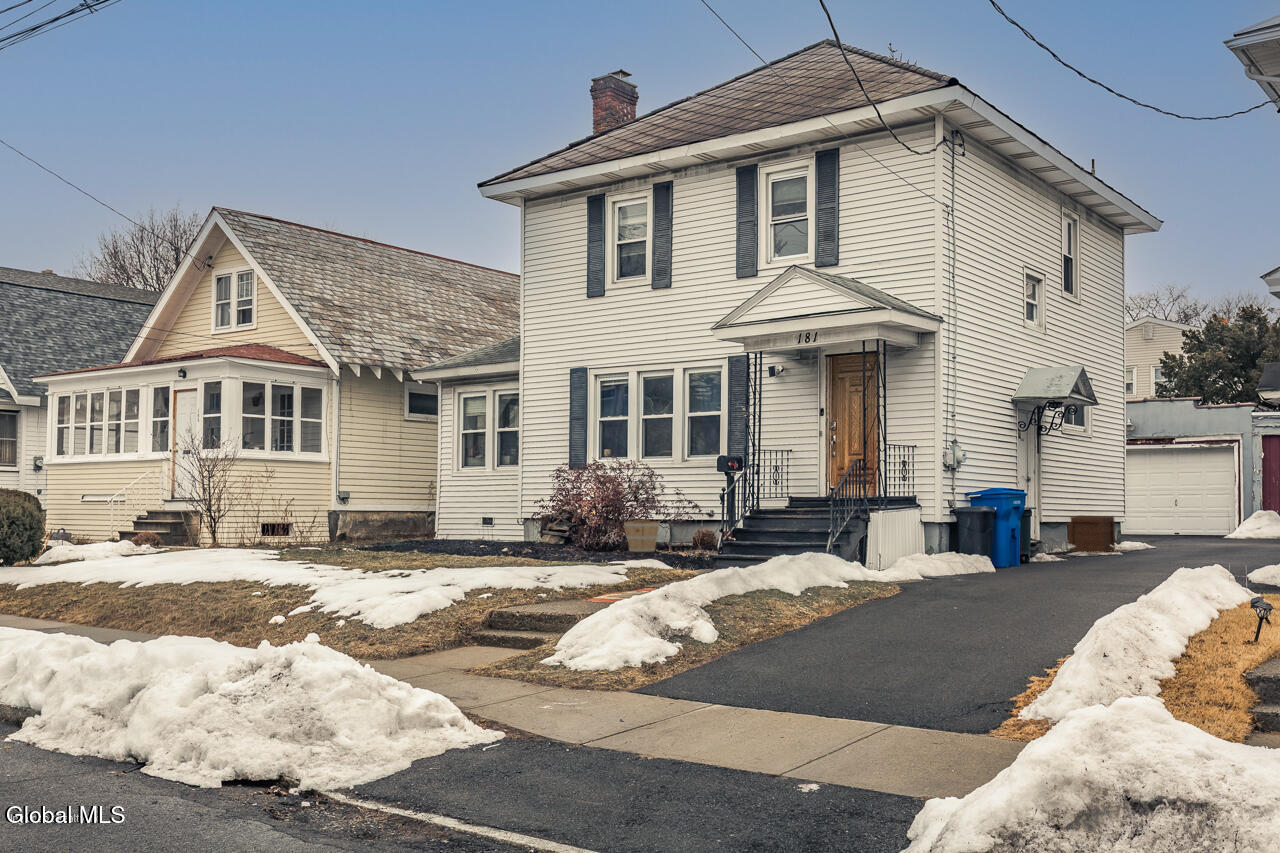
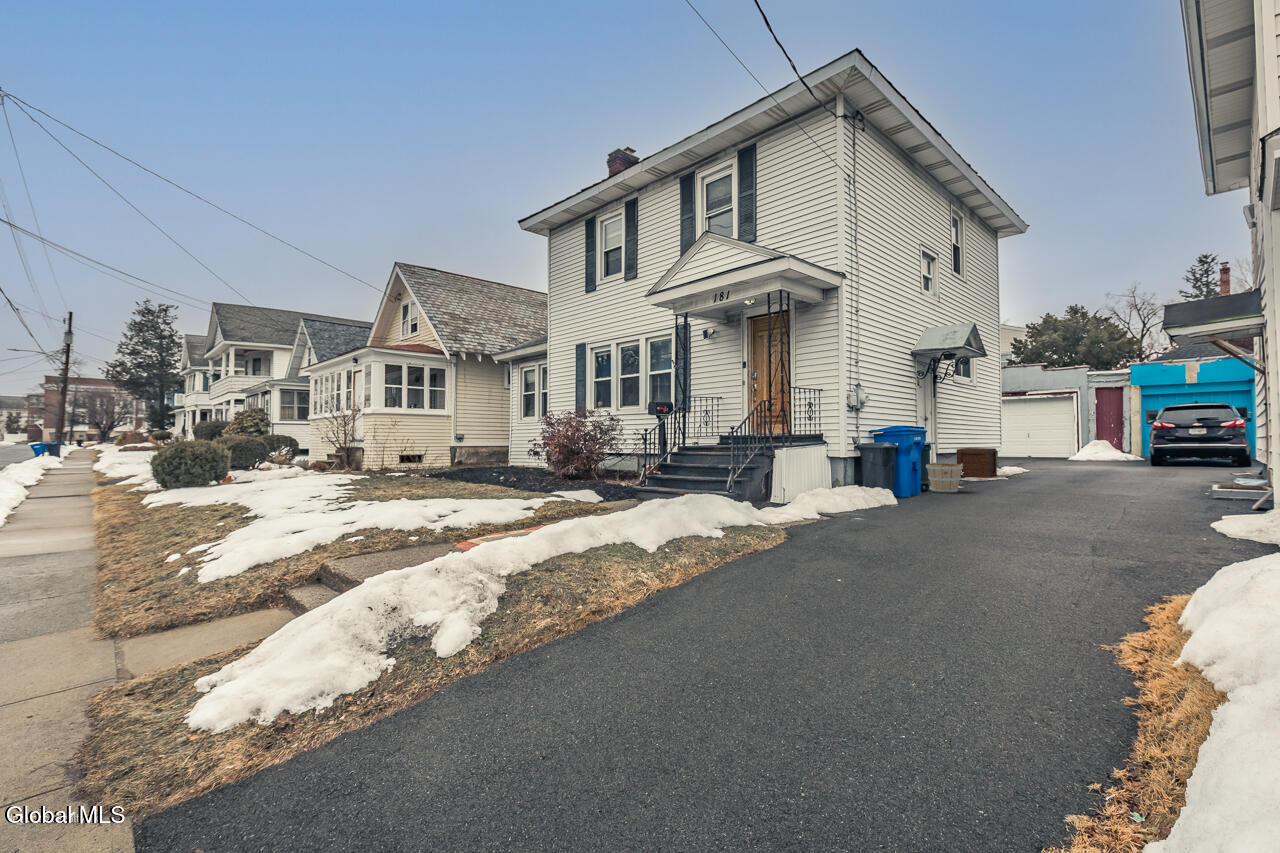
wooden bucket: present [624,520,660,552] -> present [926,463,963,492]

